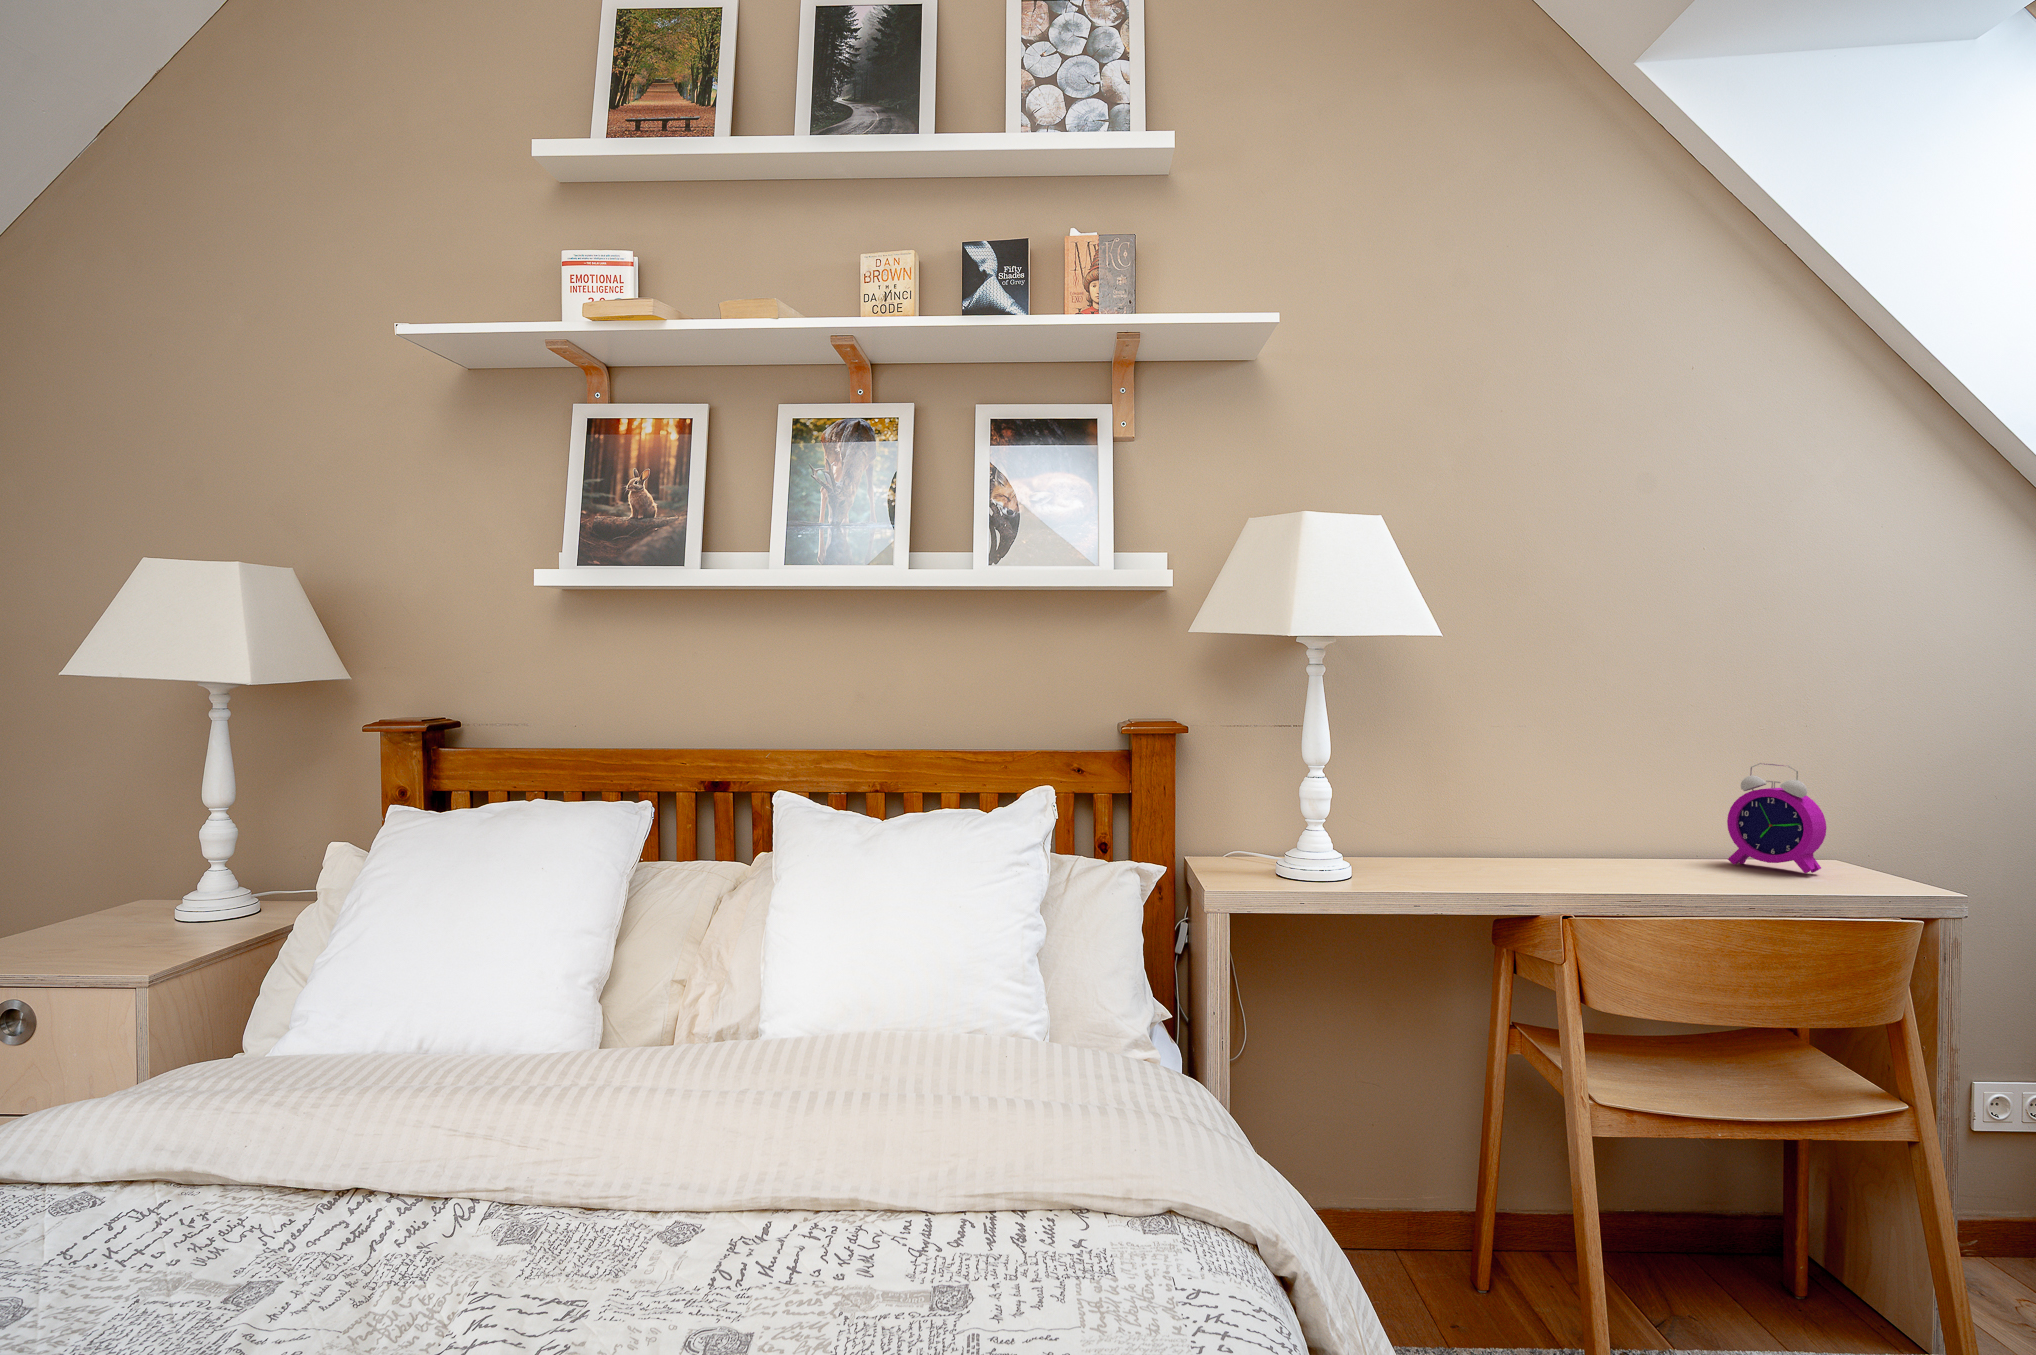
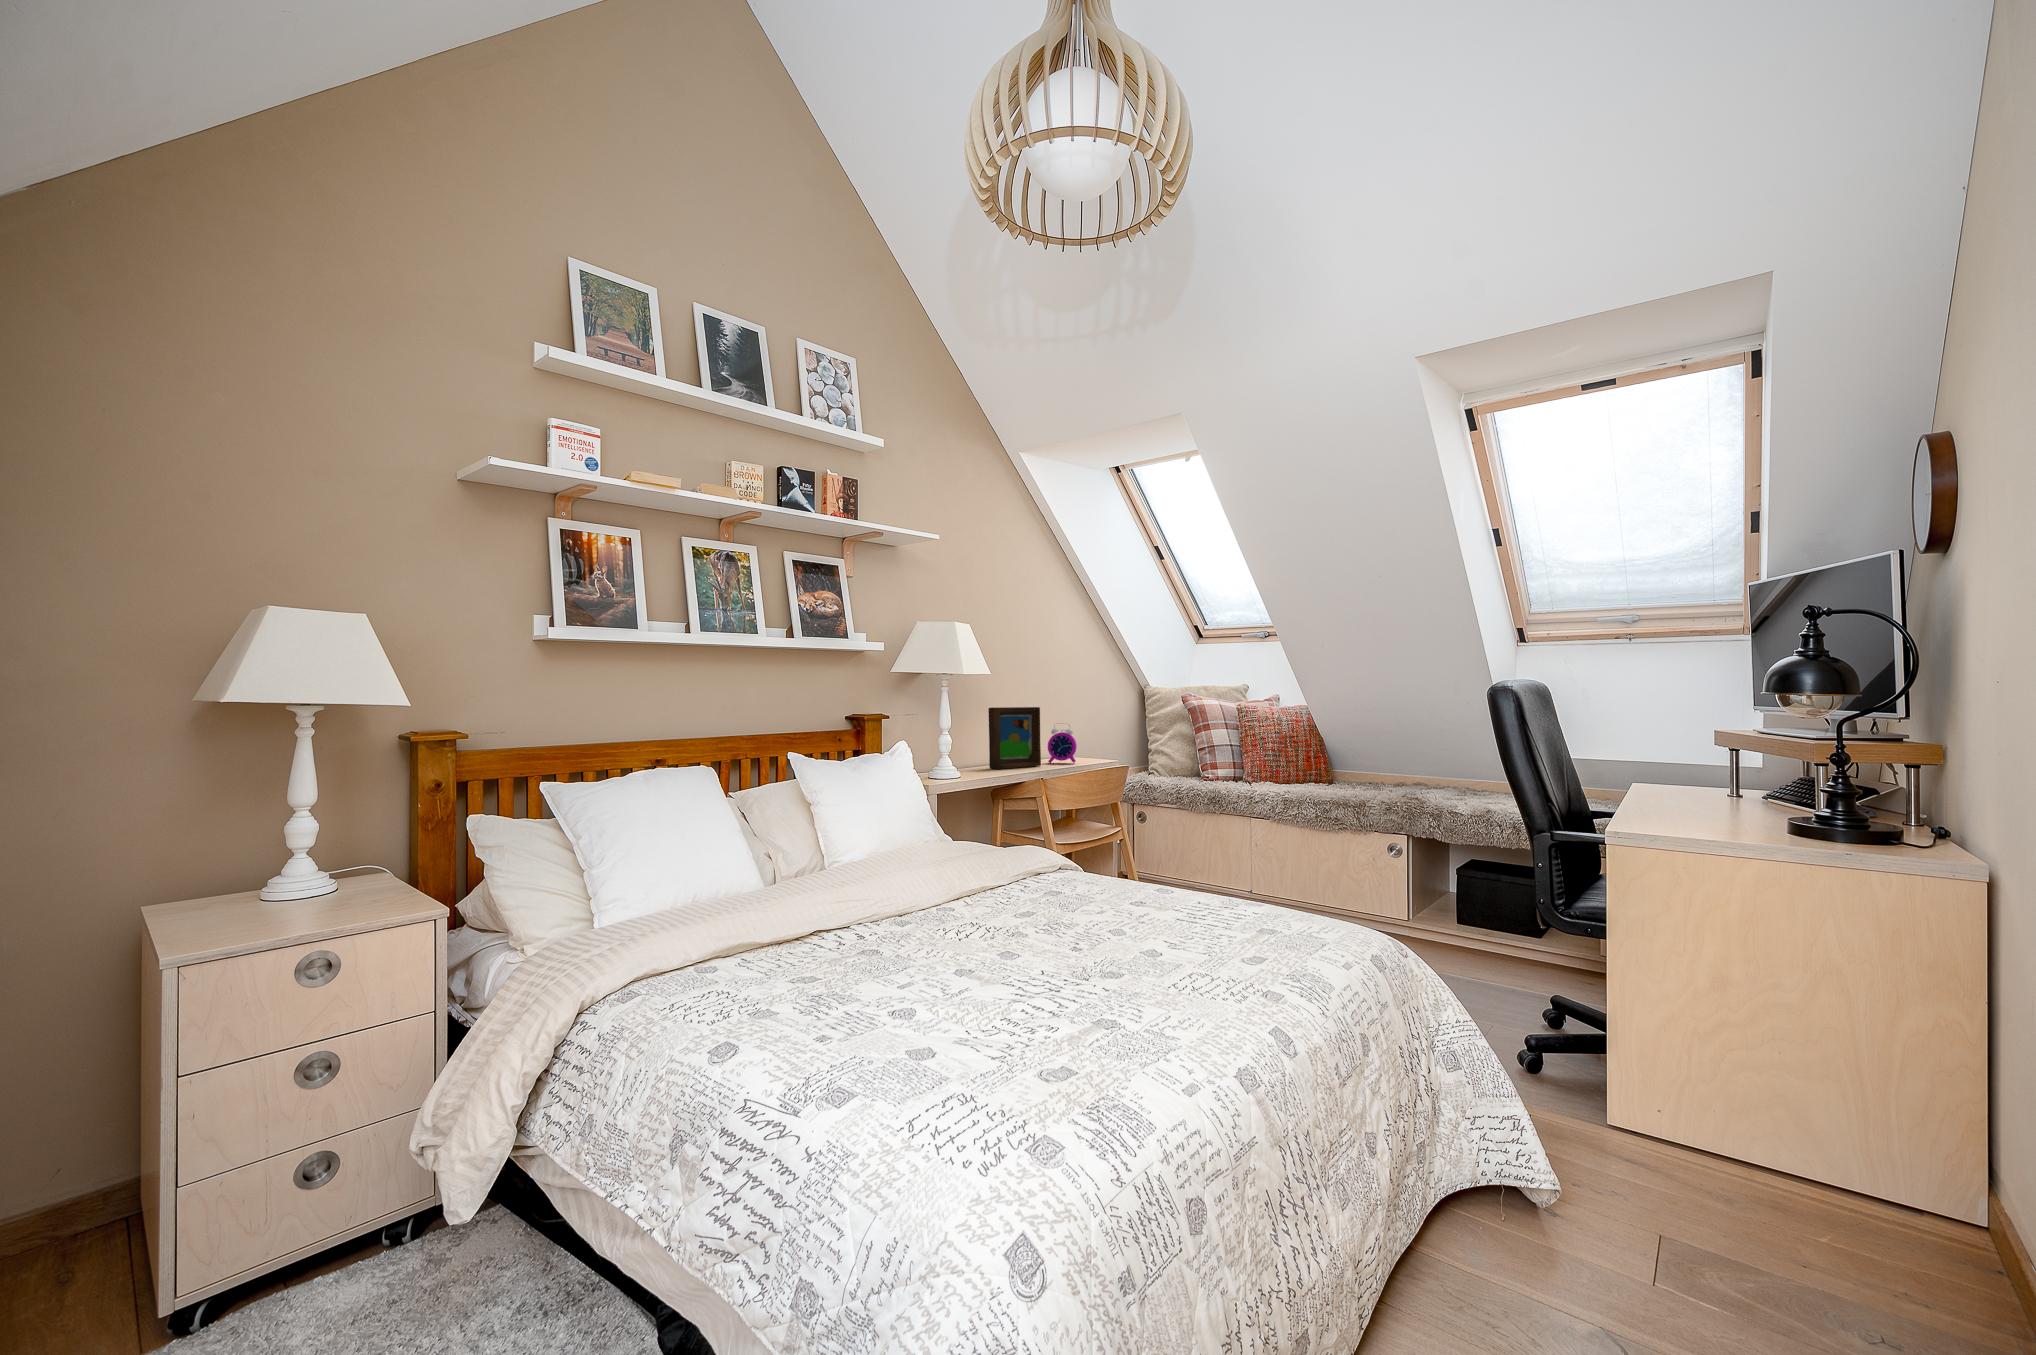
picture frame: none [1507,717,1676,871] -> present [988,707,1041,769]

